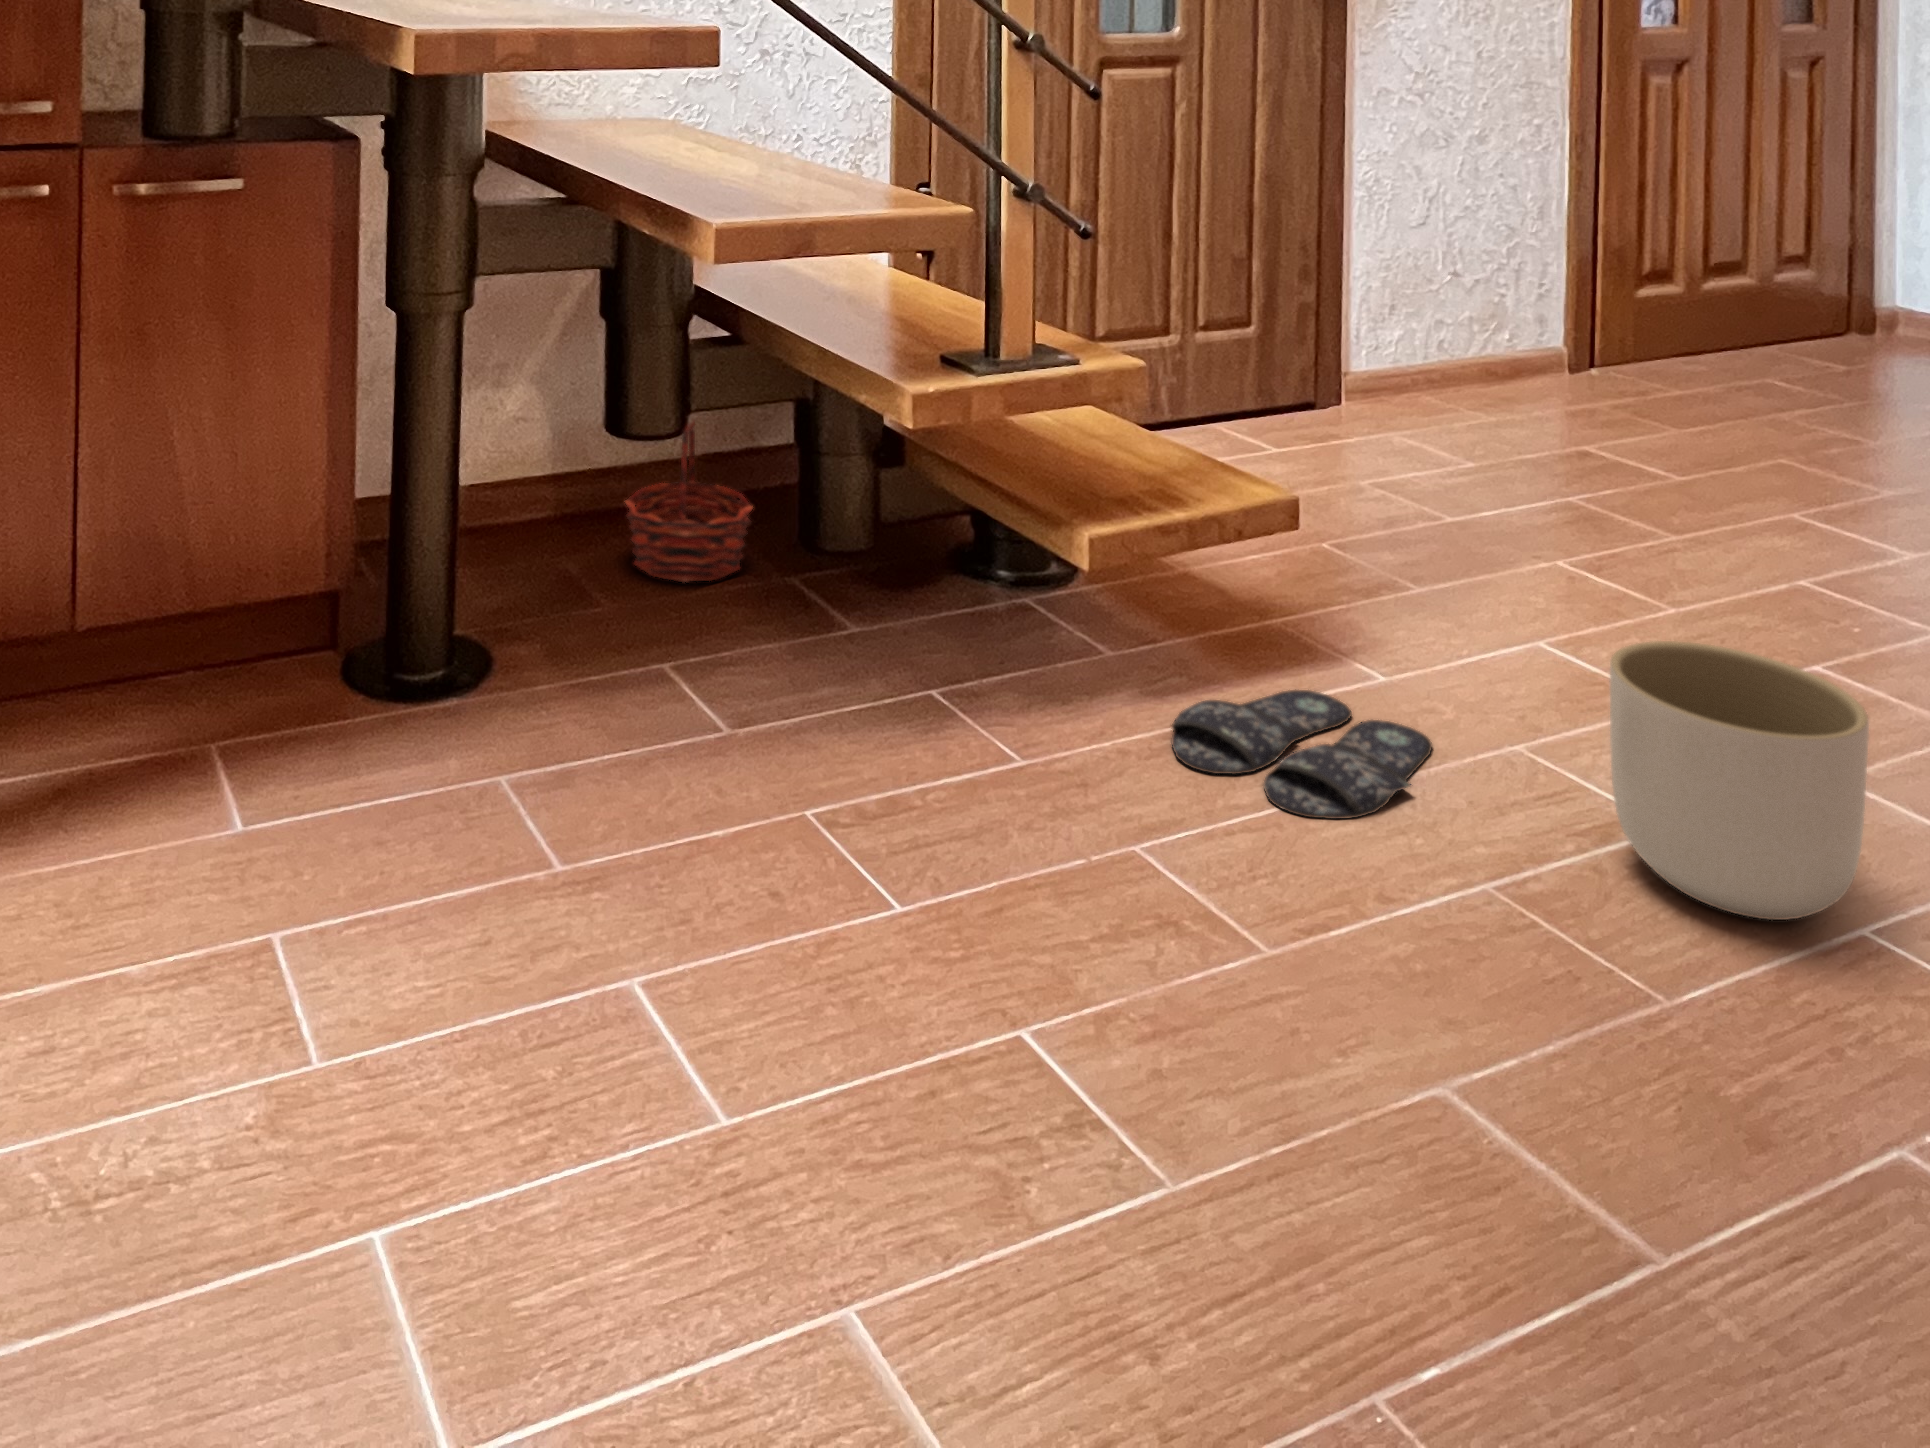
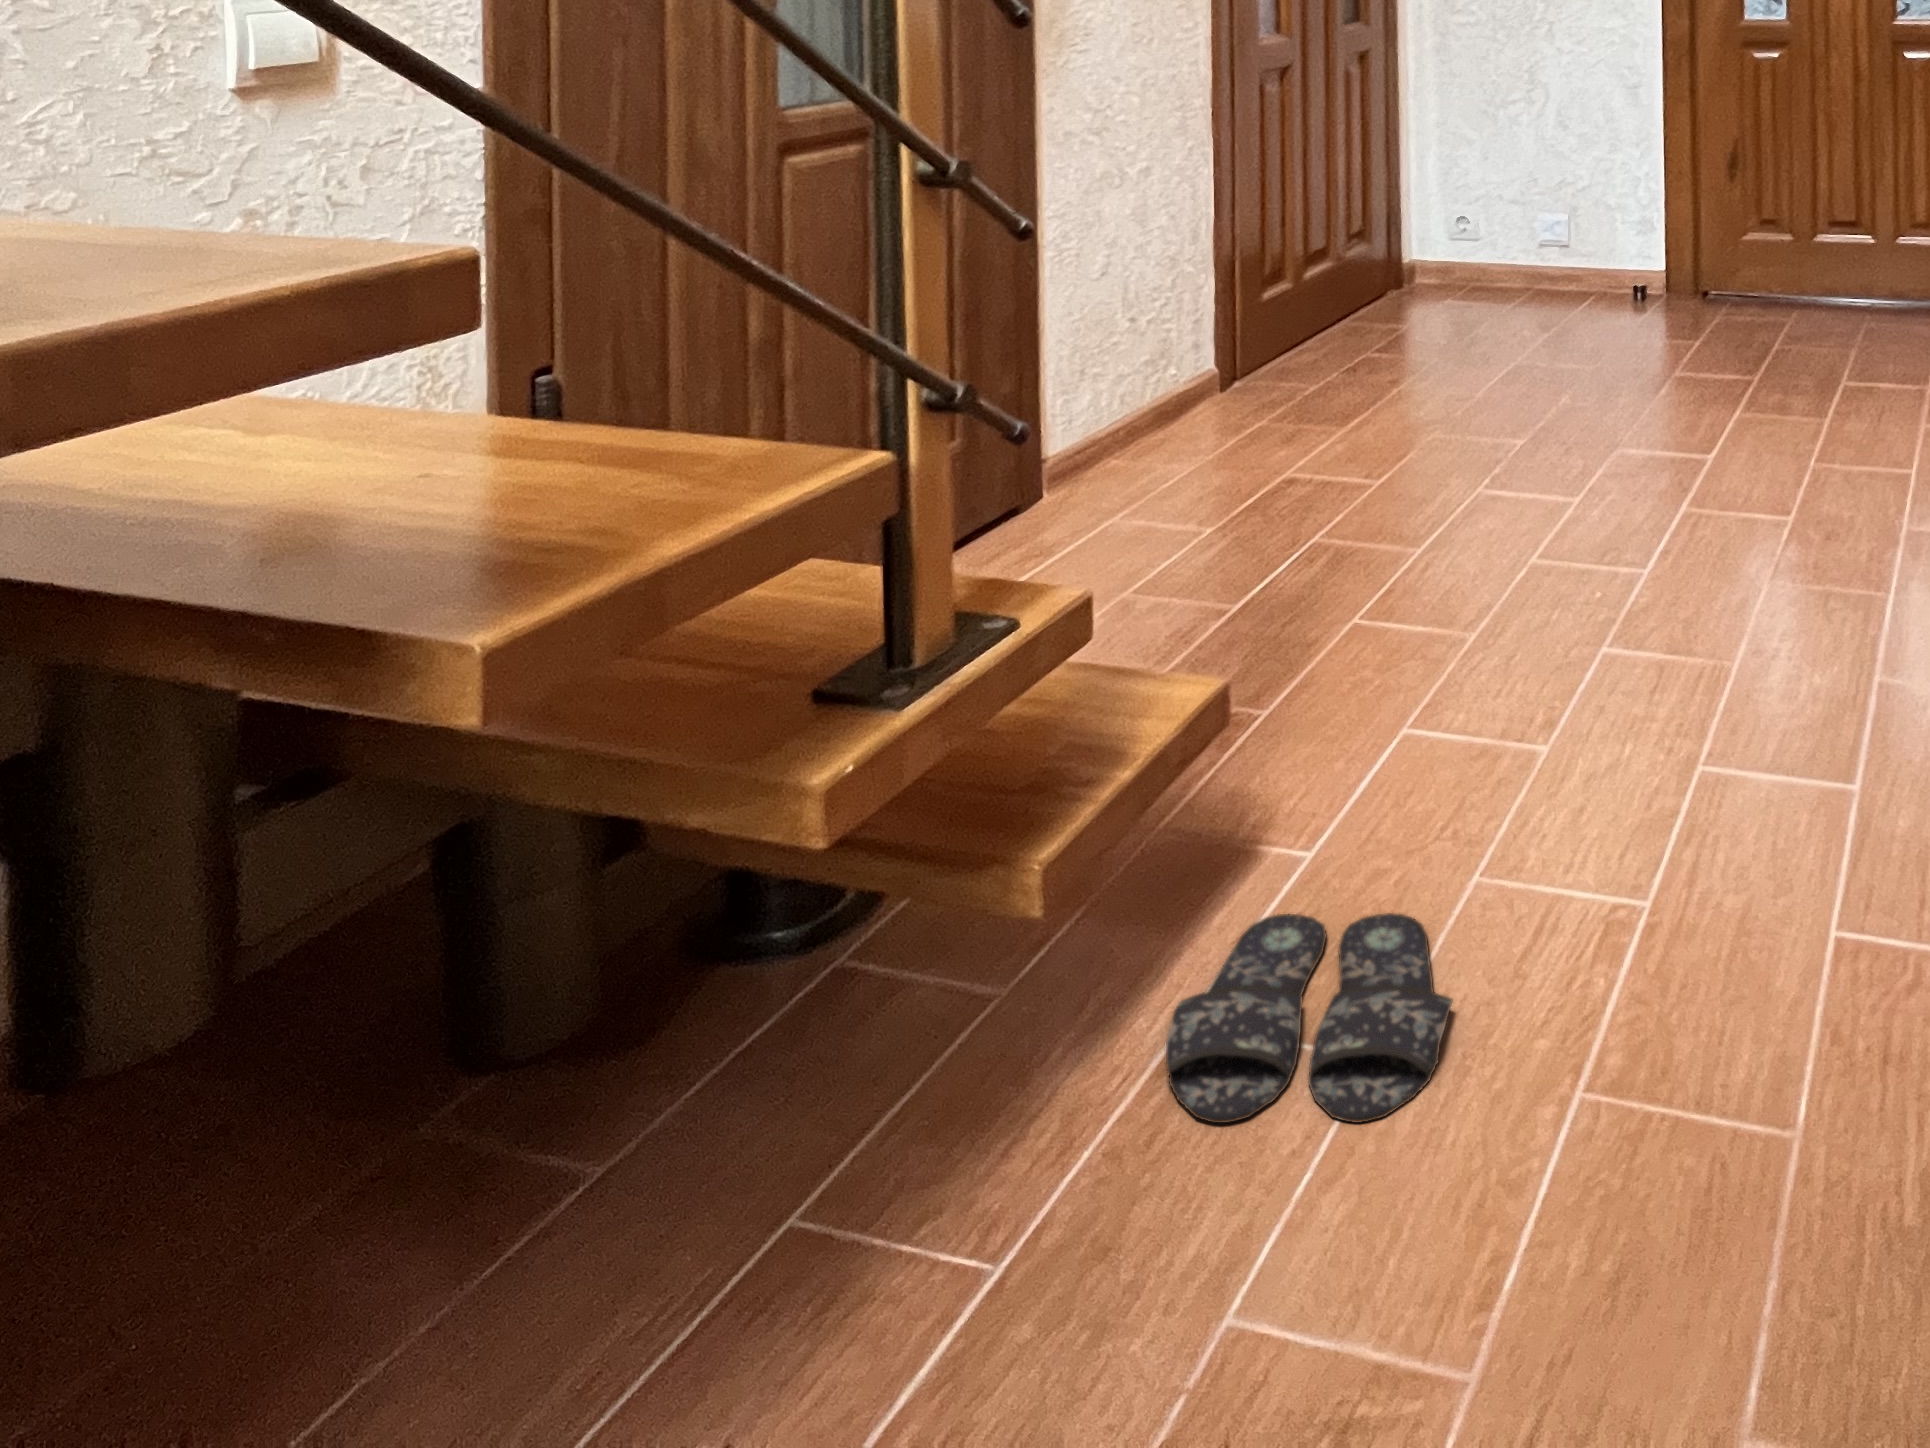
basket: present [626,422,752,582] -> none [26,866,334,1258]
planter: present [1610,641,1869,920] -> none [1636,698,1859,990]

